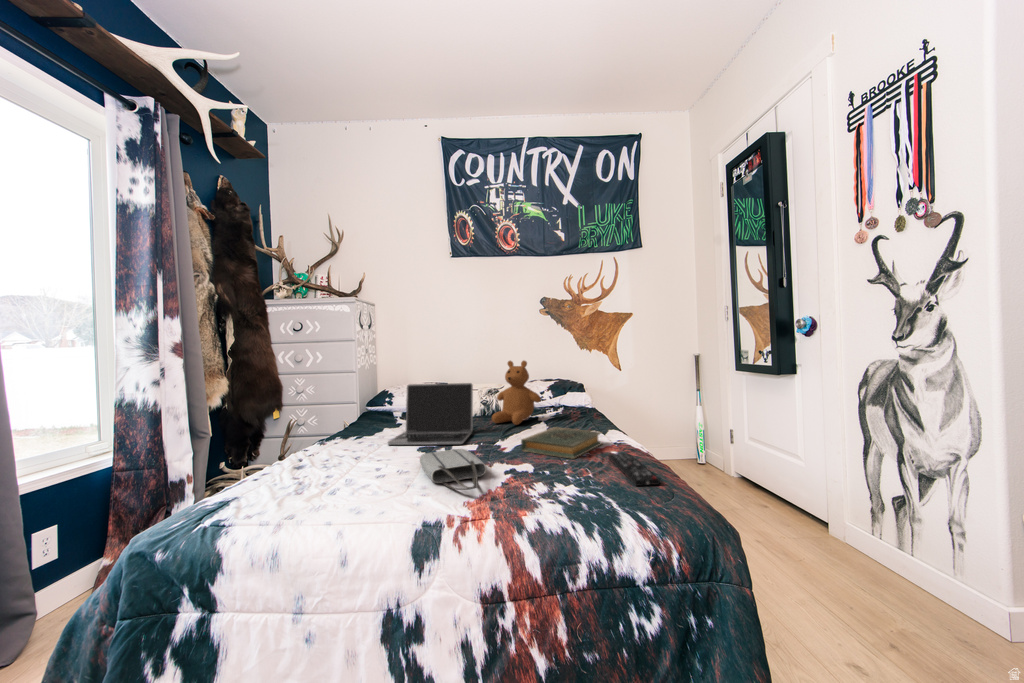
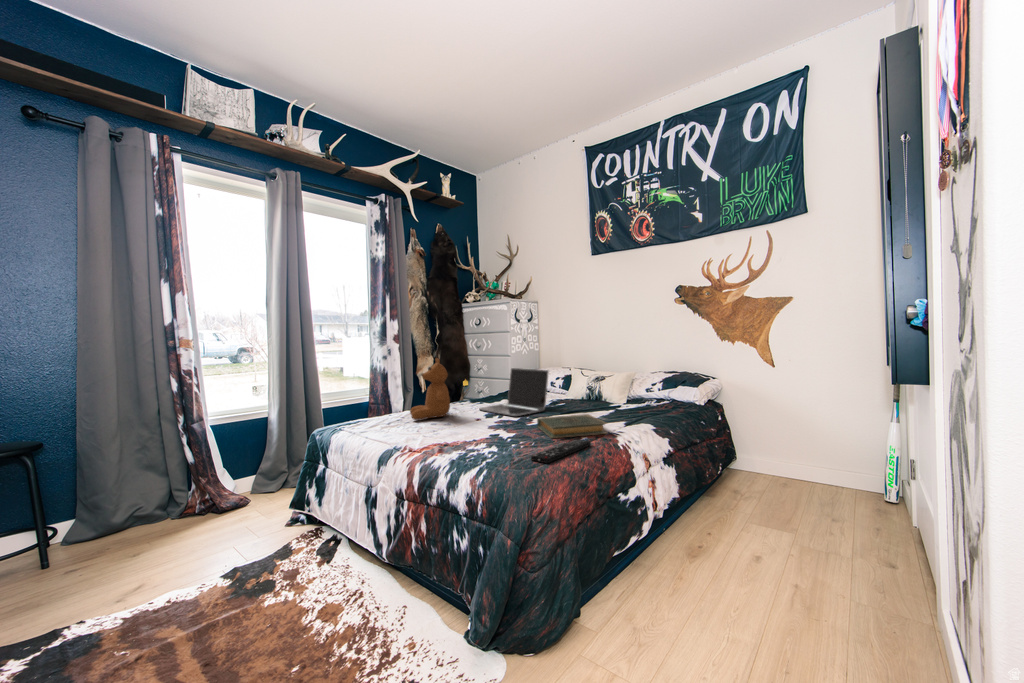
teddy bear: present [492,361,541,425] -> present [410,358,450,420]
tote bag: present [420,449,486,490] -> none [435,416,492,438]

